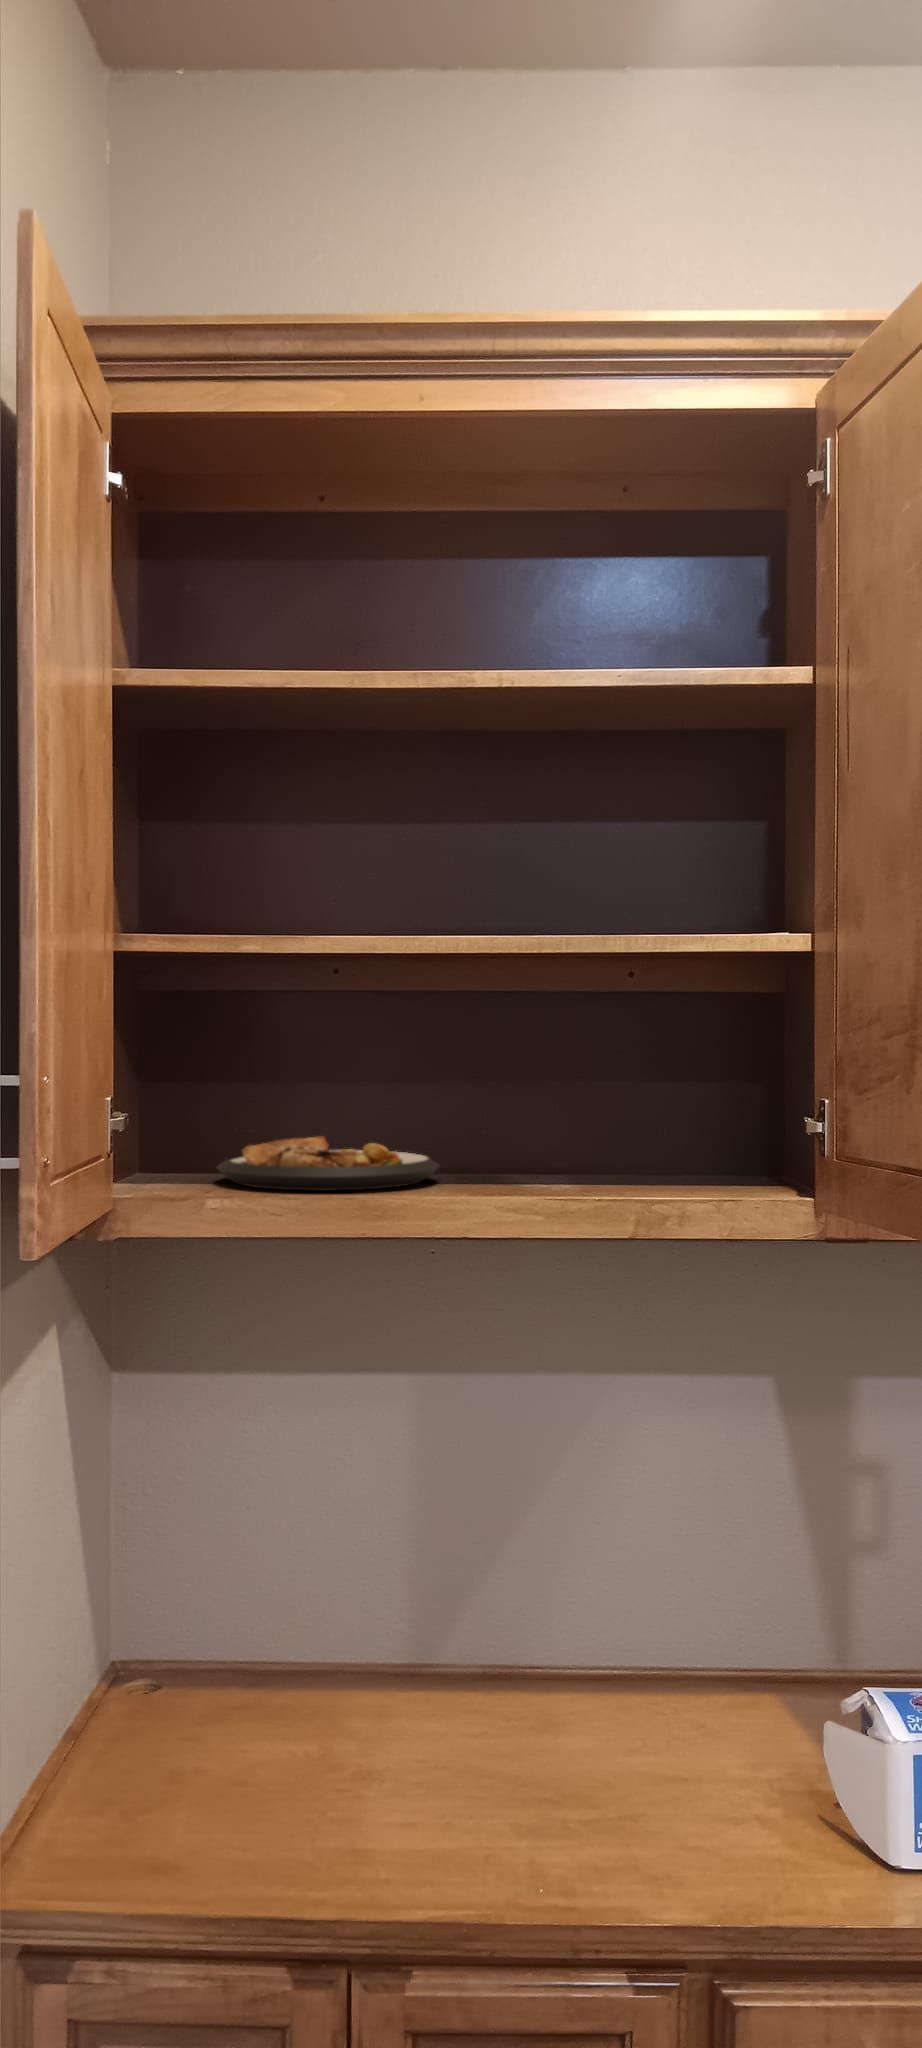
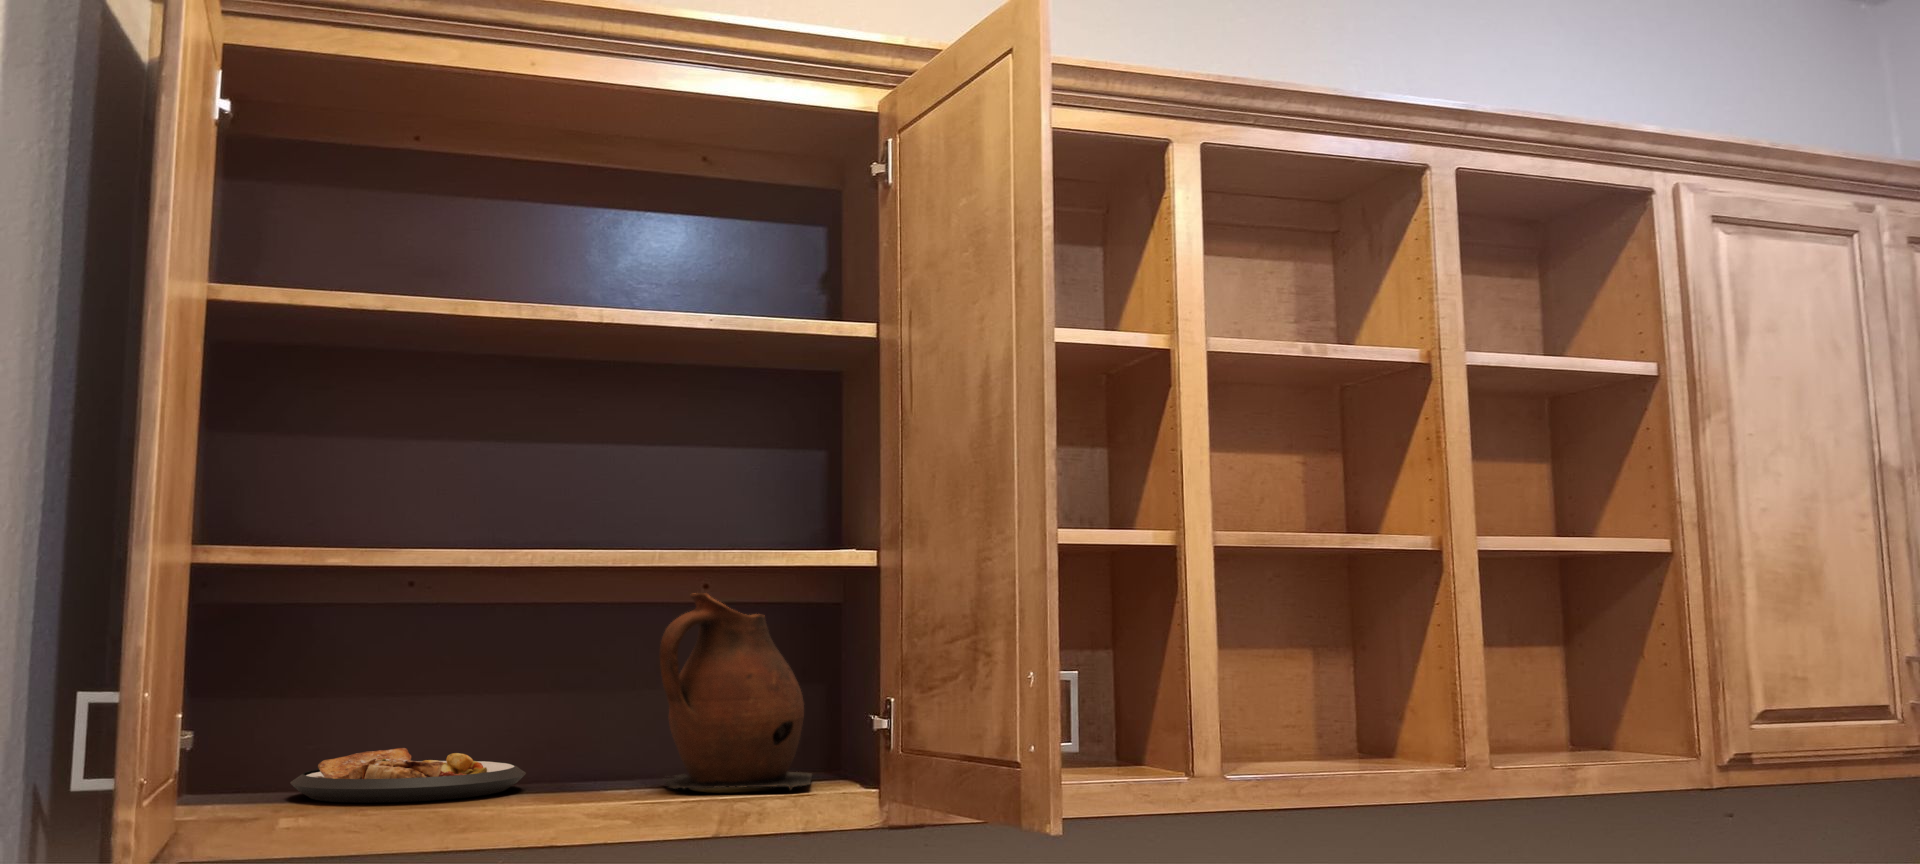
ceramic pitcher: none [570,980,742,1197] -> present [660,593,812,790]

